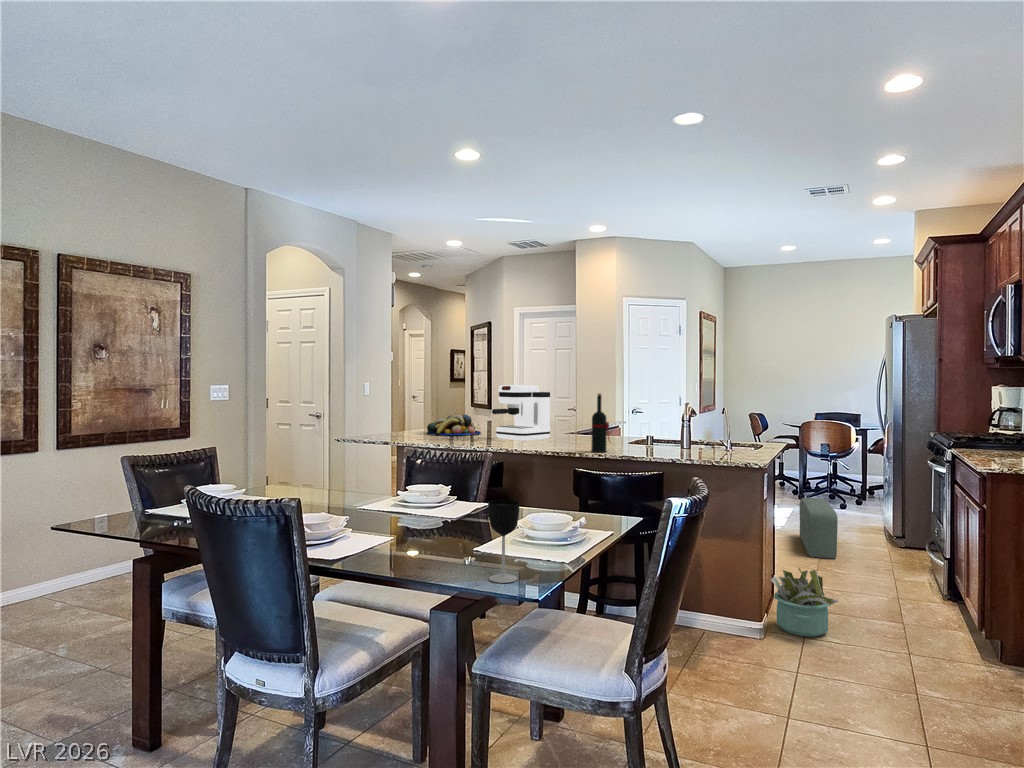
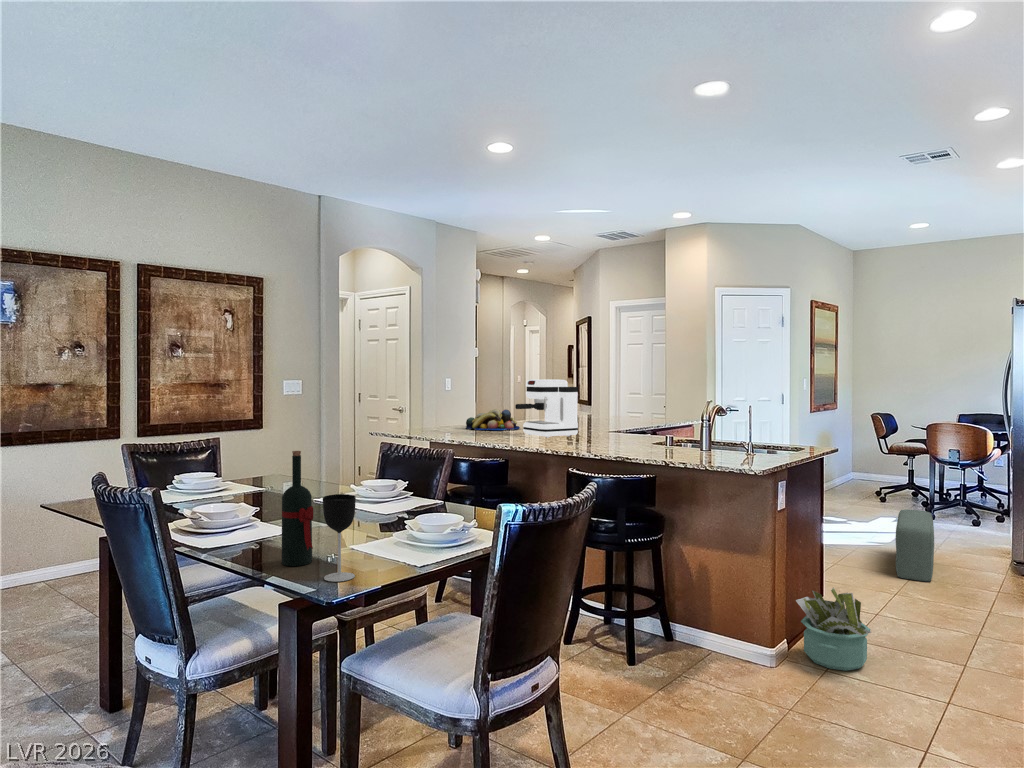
wine bottle: present [591,393,610,452] -> present [282,451,313,566]

